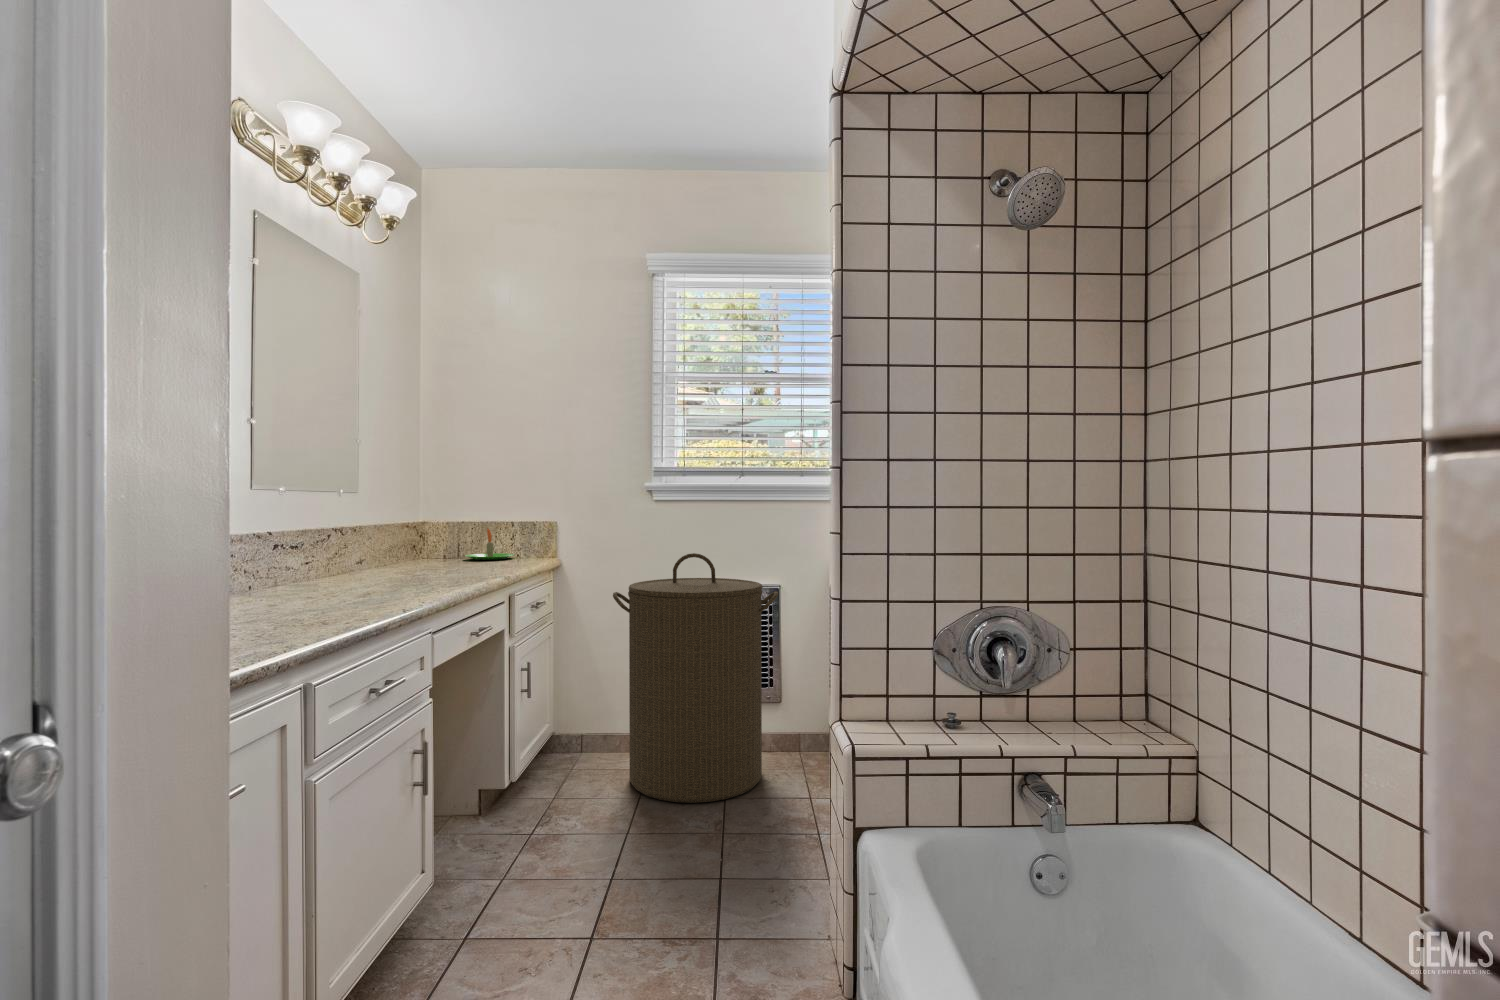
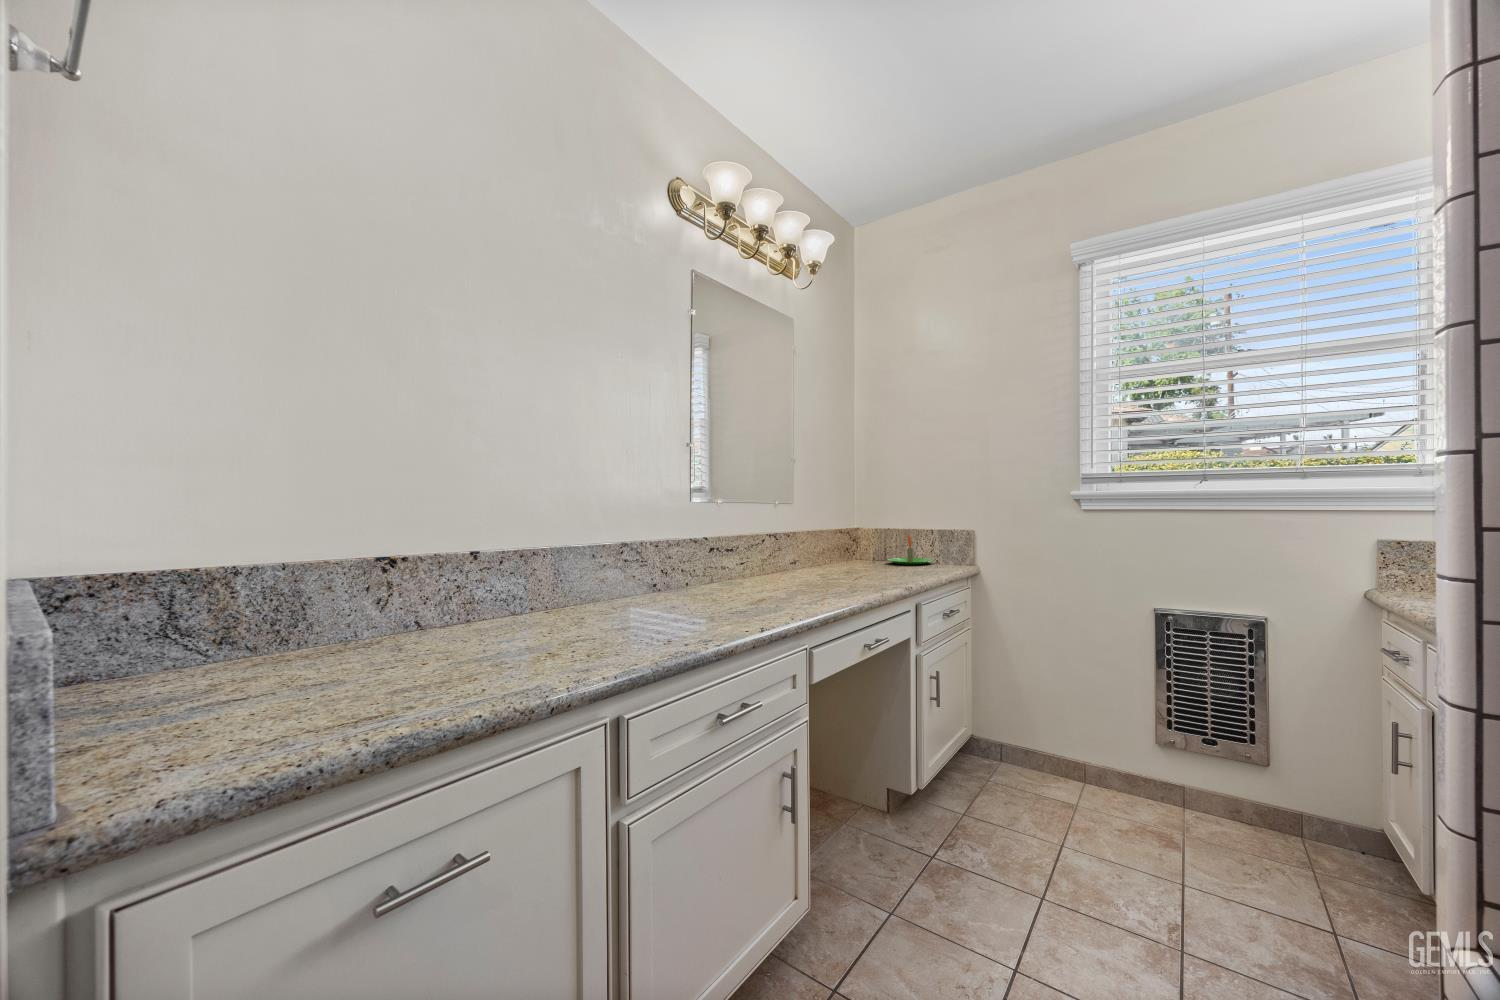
laundry hamper: present [613,553,778,803] -> none [1030,570,1260,881]

